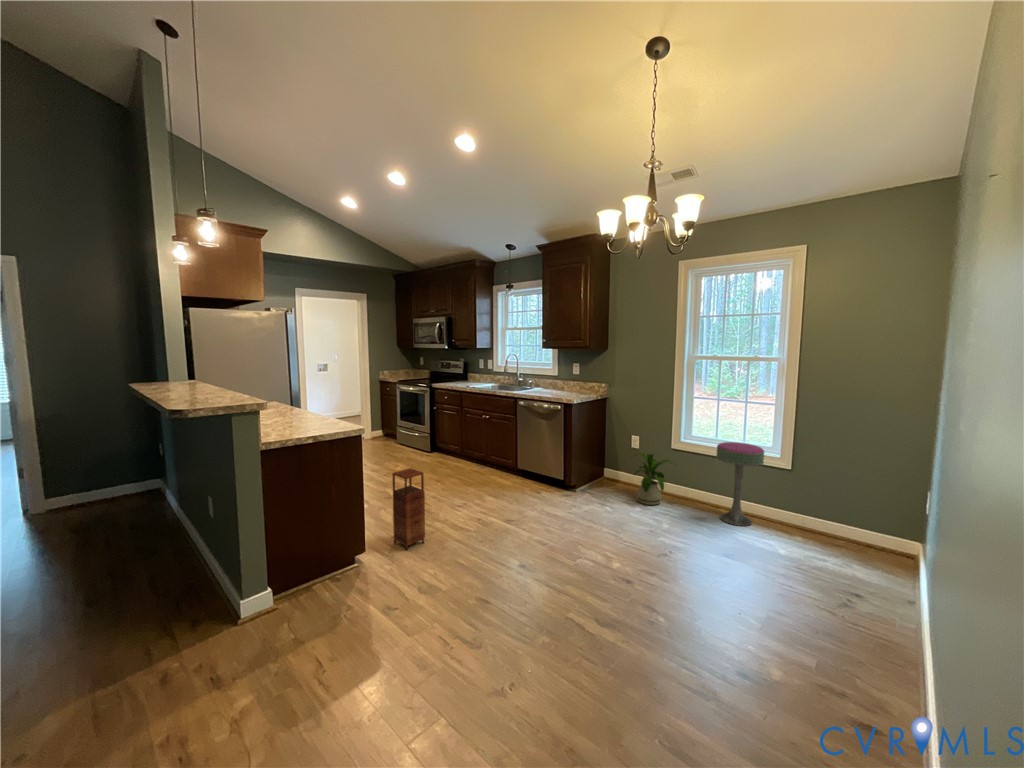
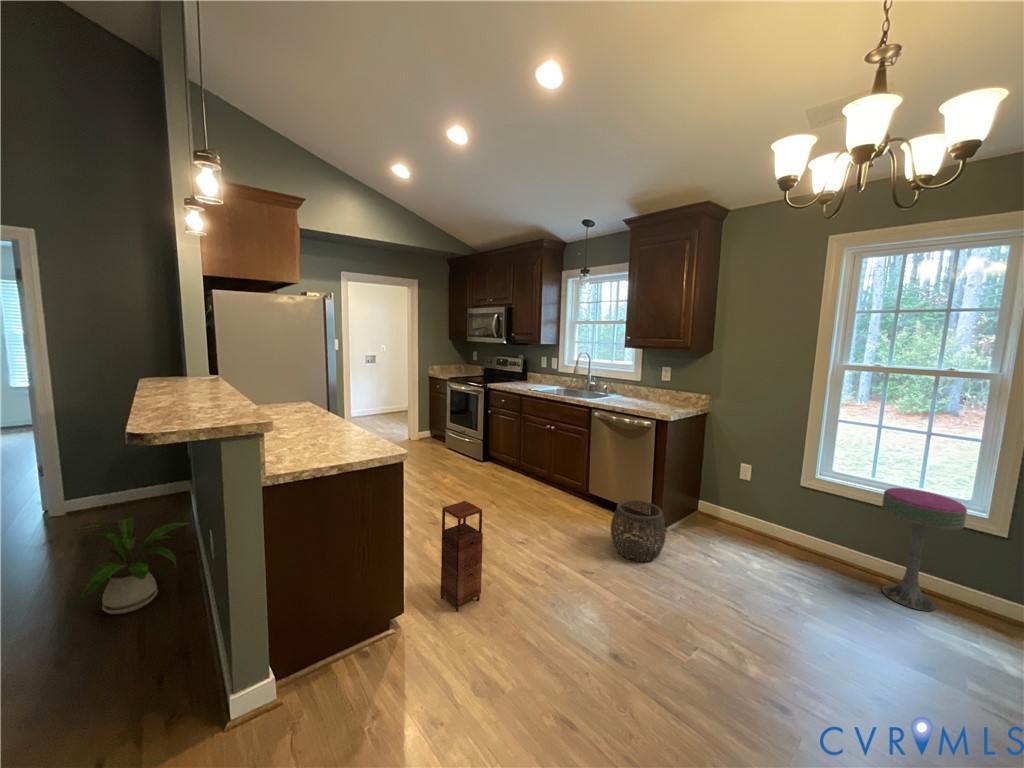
house plant: present [635,453,673,505] -> present [73,516,189,614]
woven basket: none [529,467,571,512] -> present [611,500,666,562]

